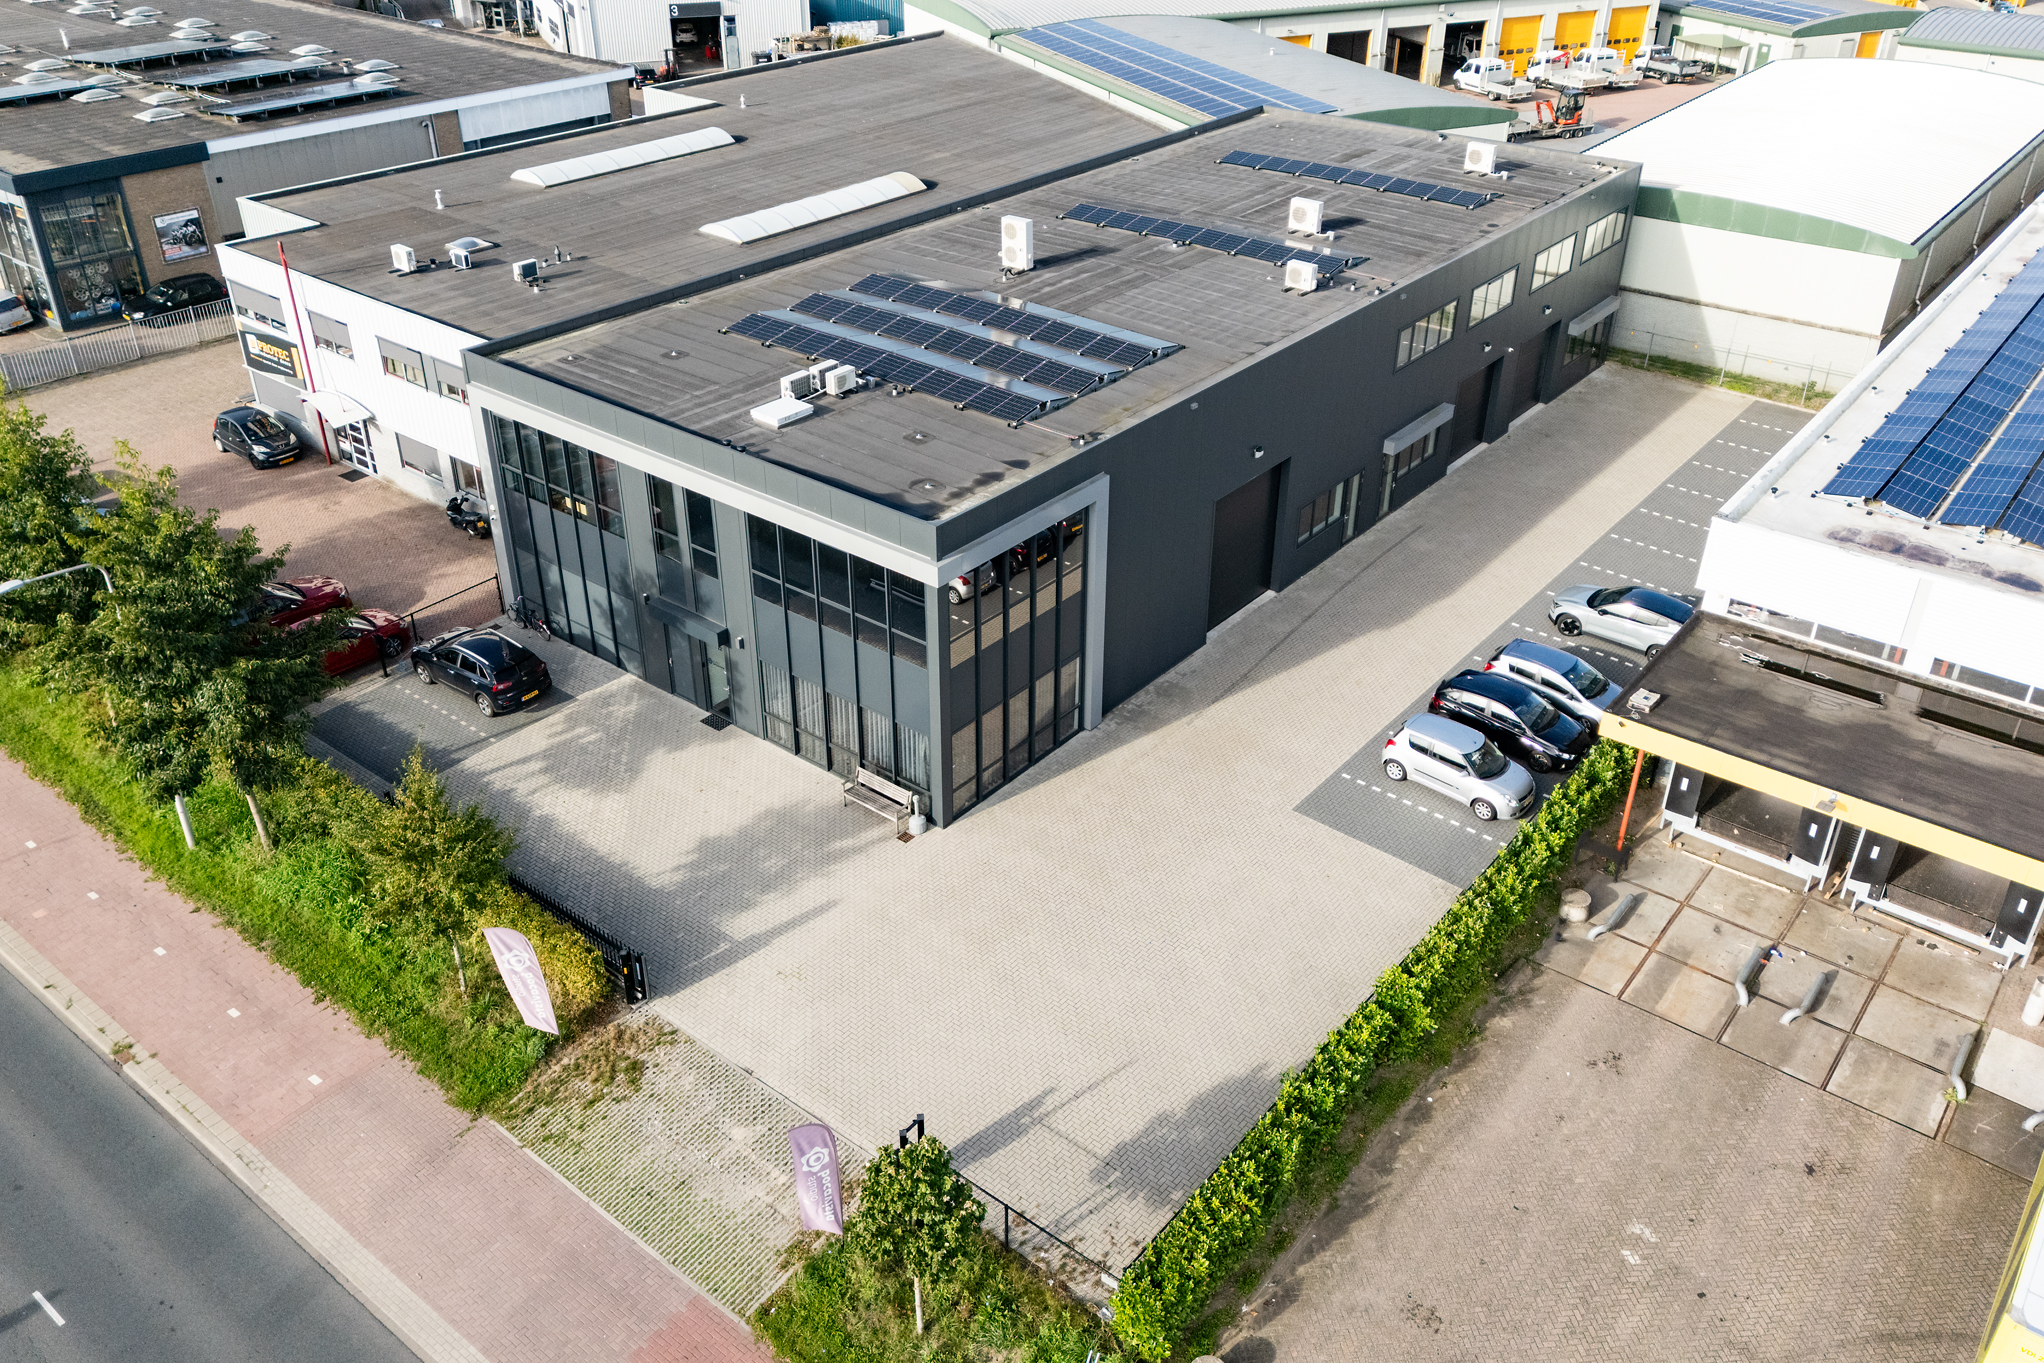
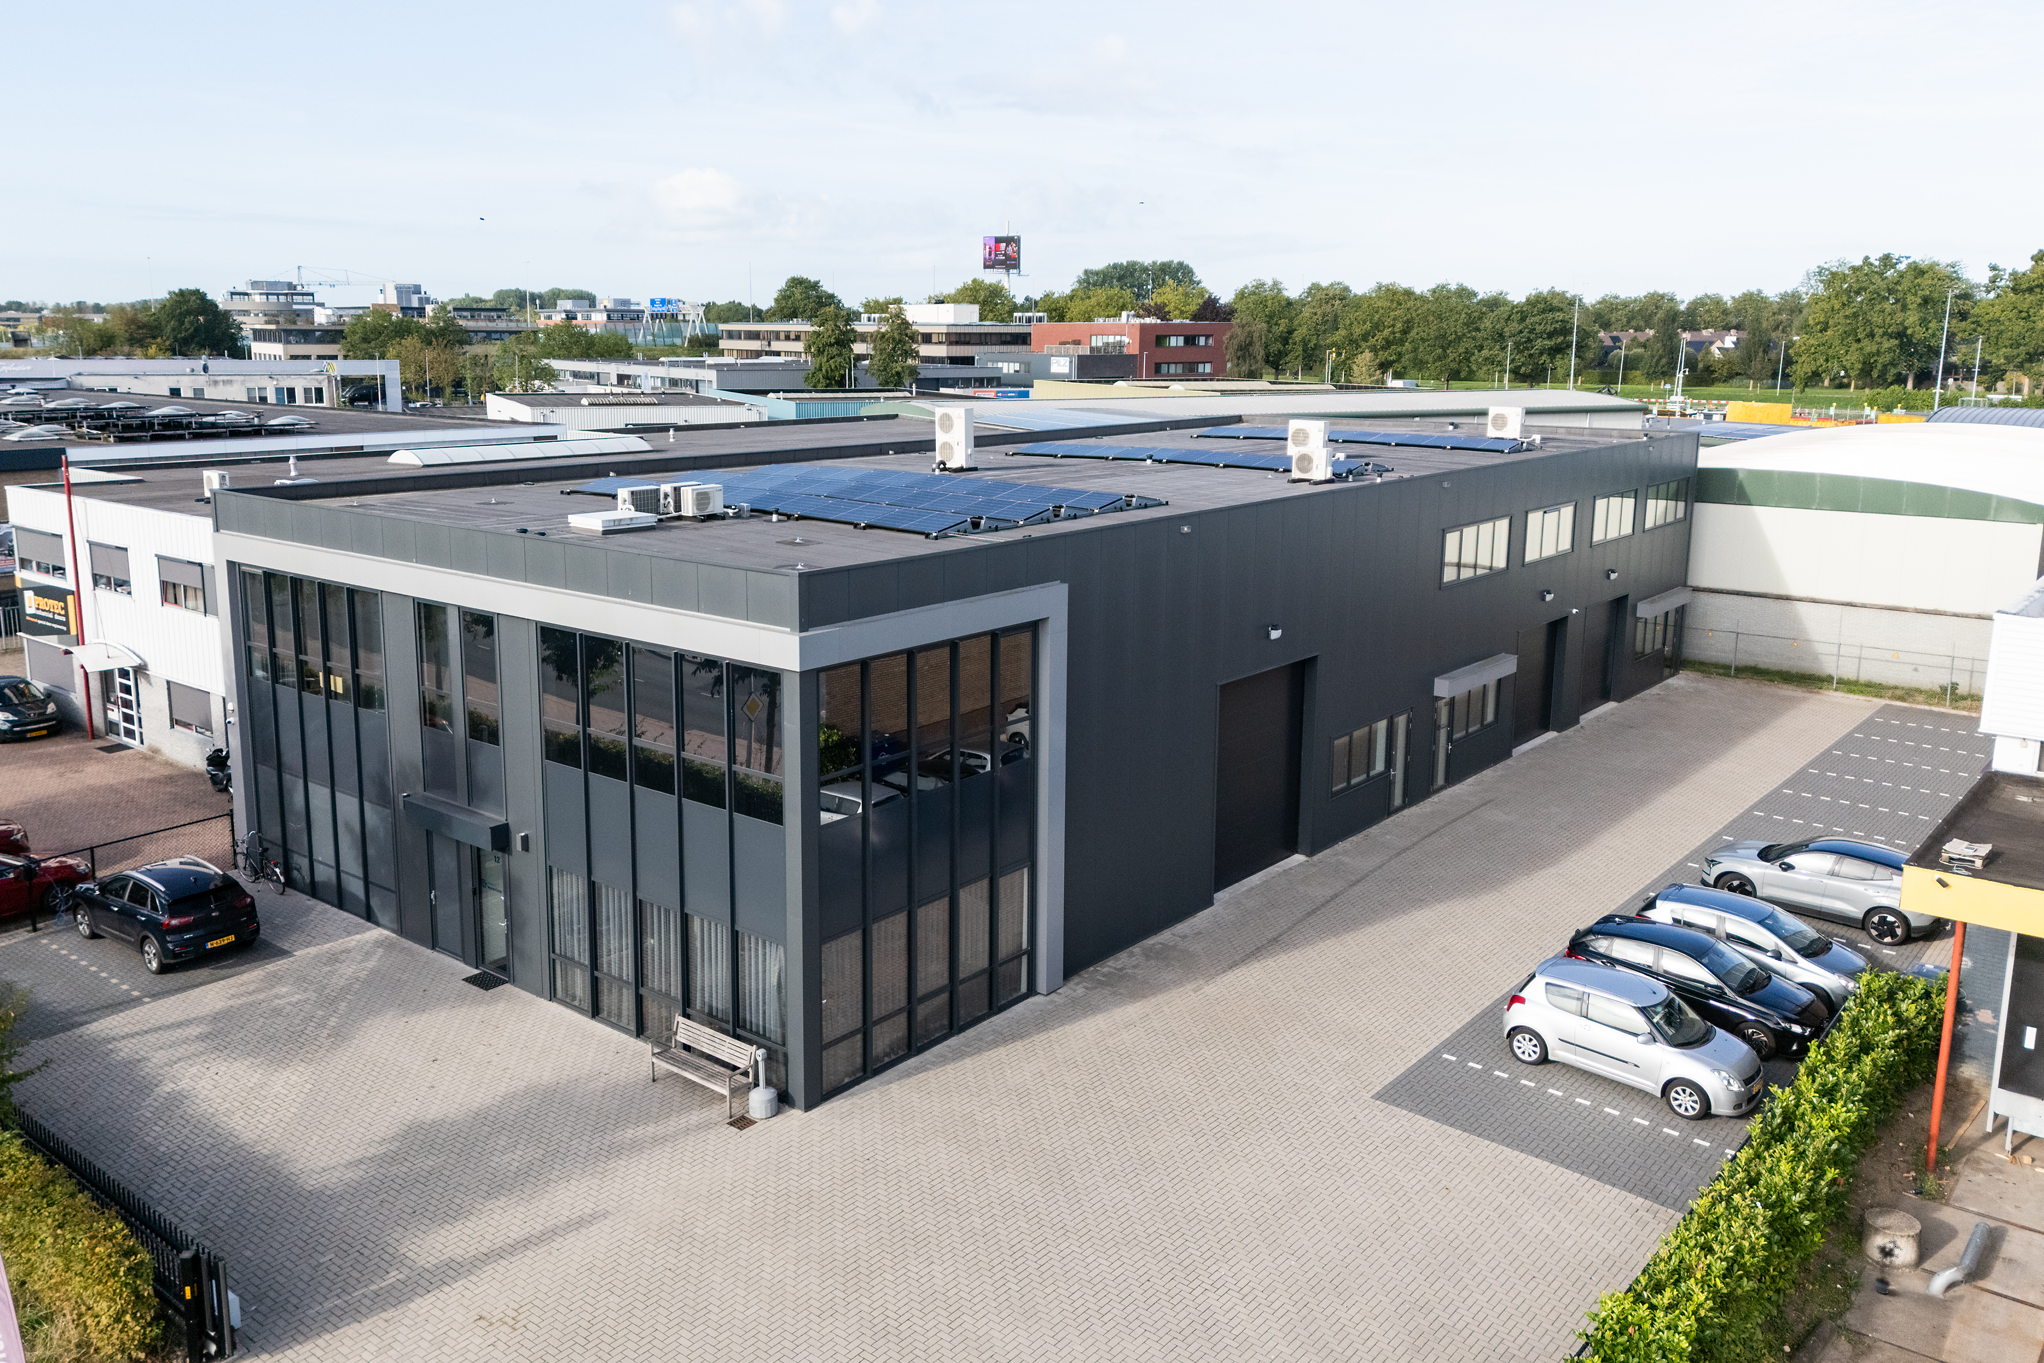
bench: present [1574,829,1632,883] -> none [1859,1117,1962,1208]

